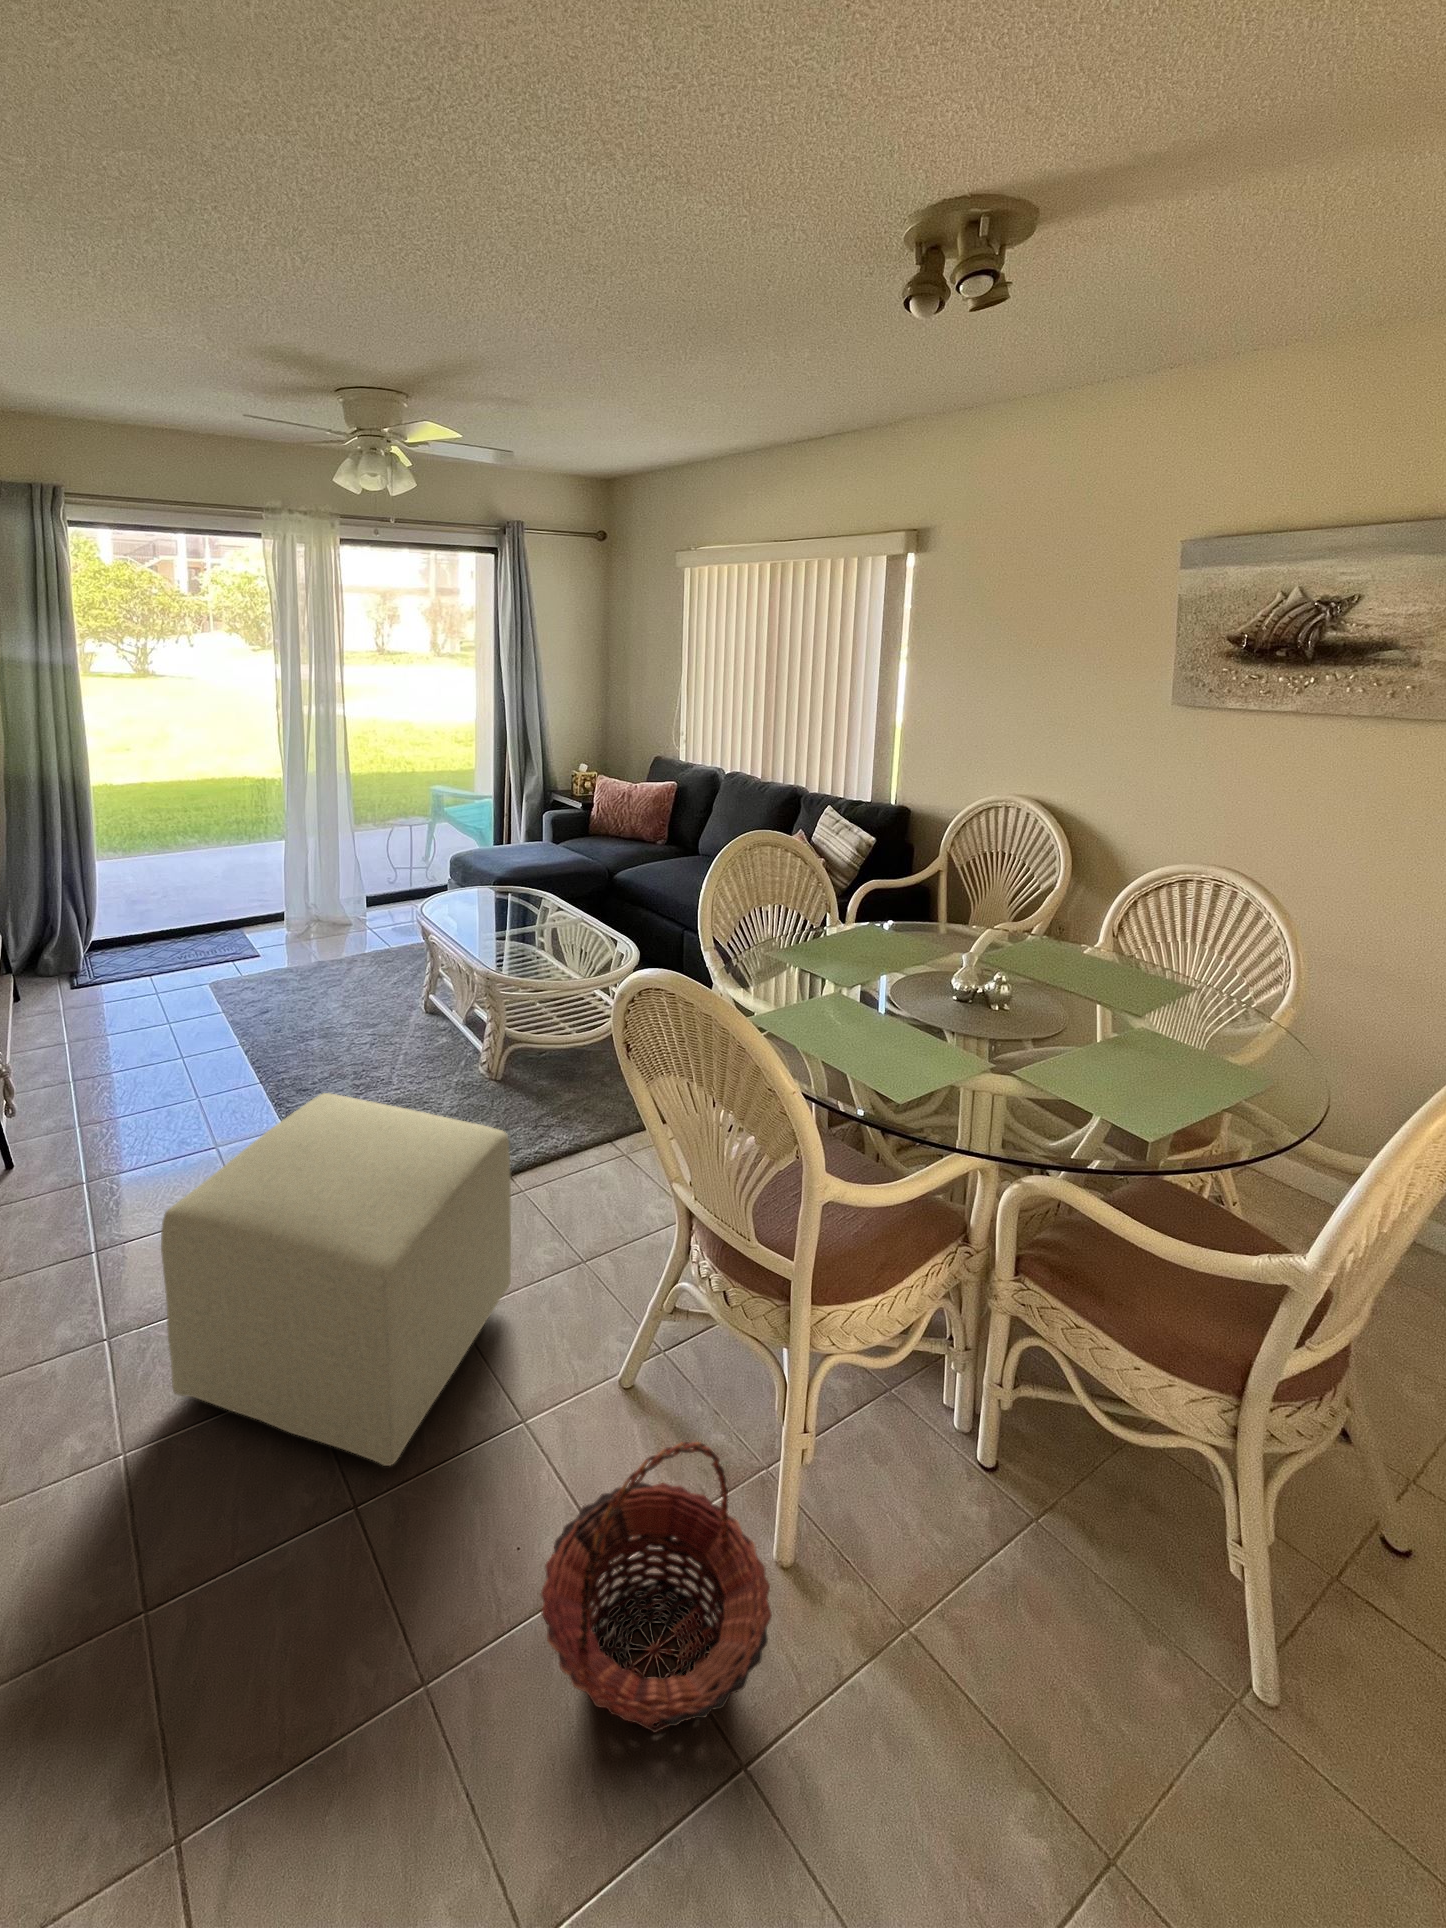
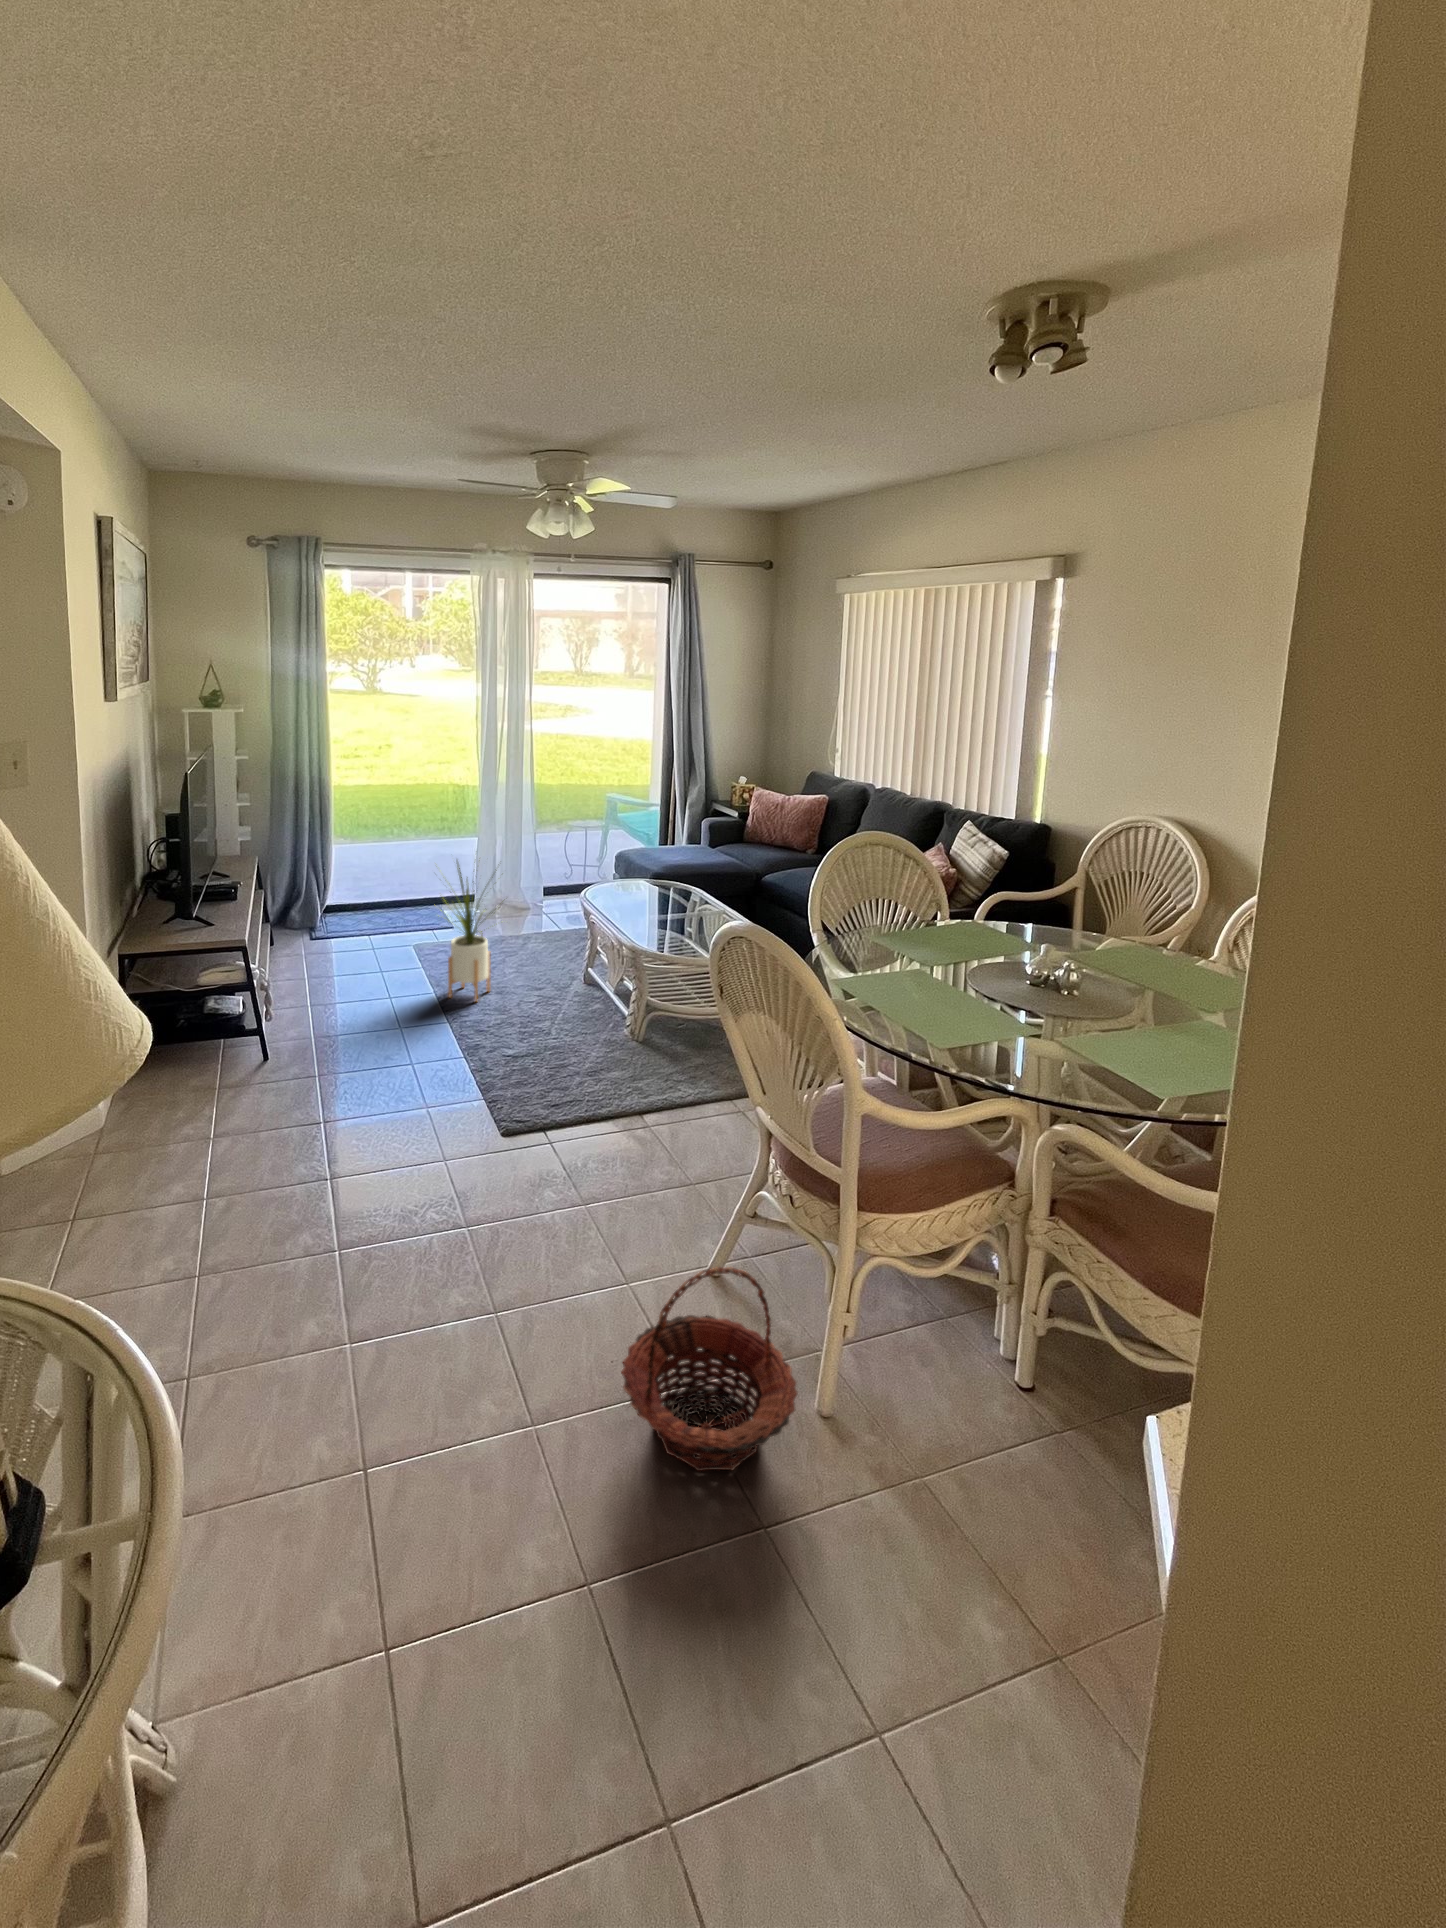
house plant: none [231,868,335,1052] -> present [445,862,498,1002]
ottoman: present [161,1093,511,1466] -> none [375,1014,632,1279]

